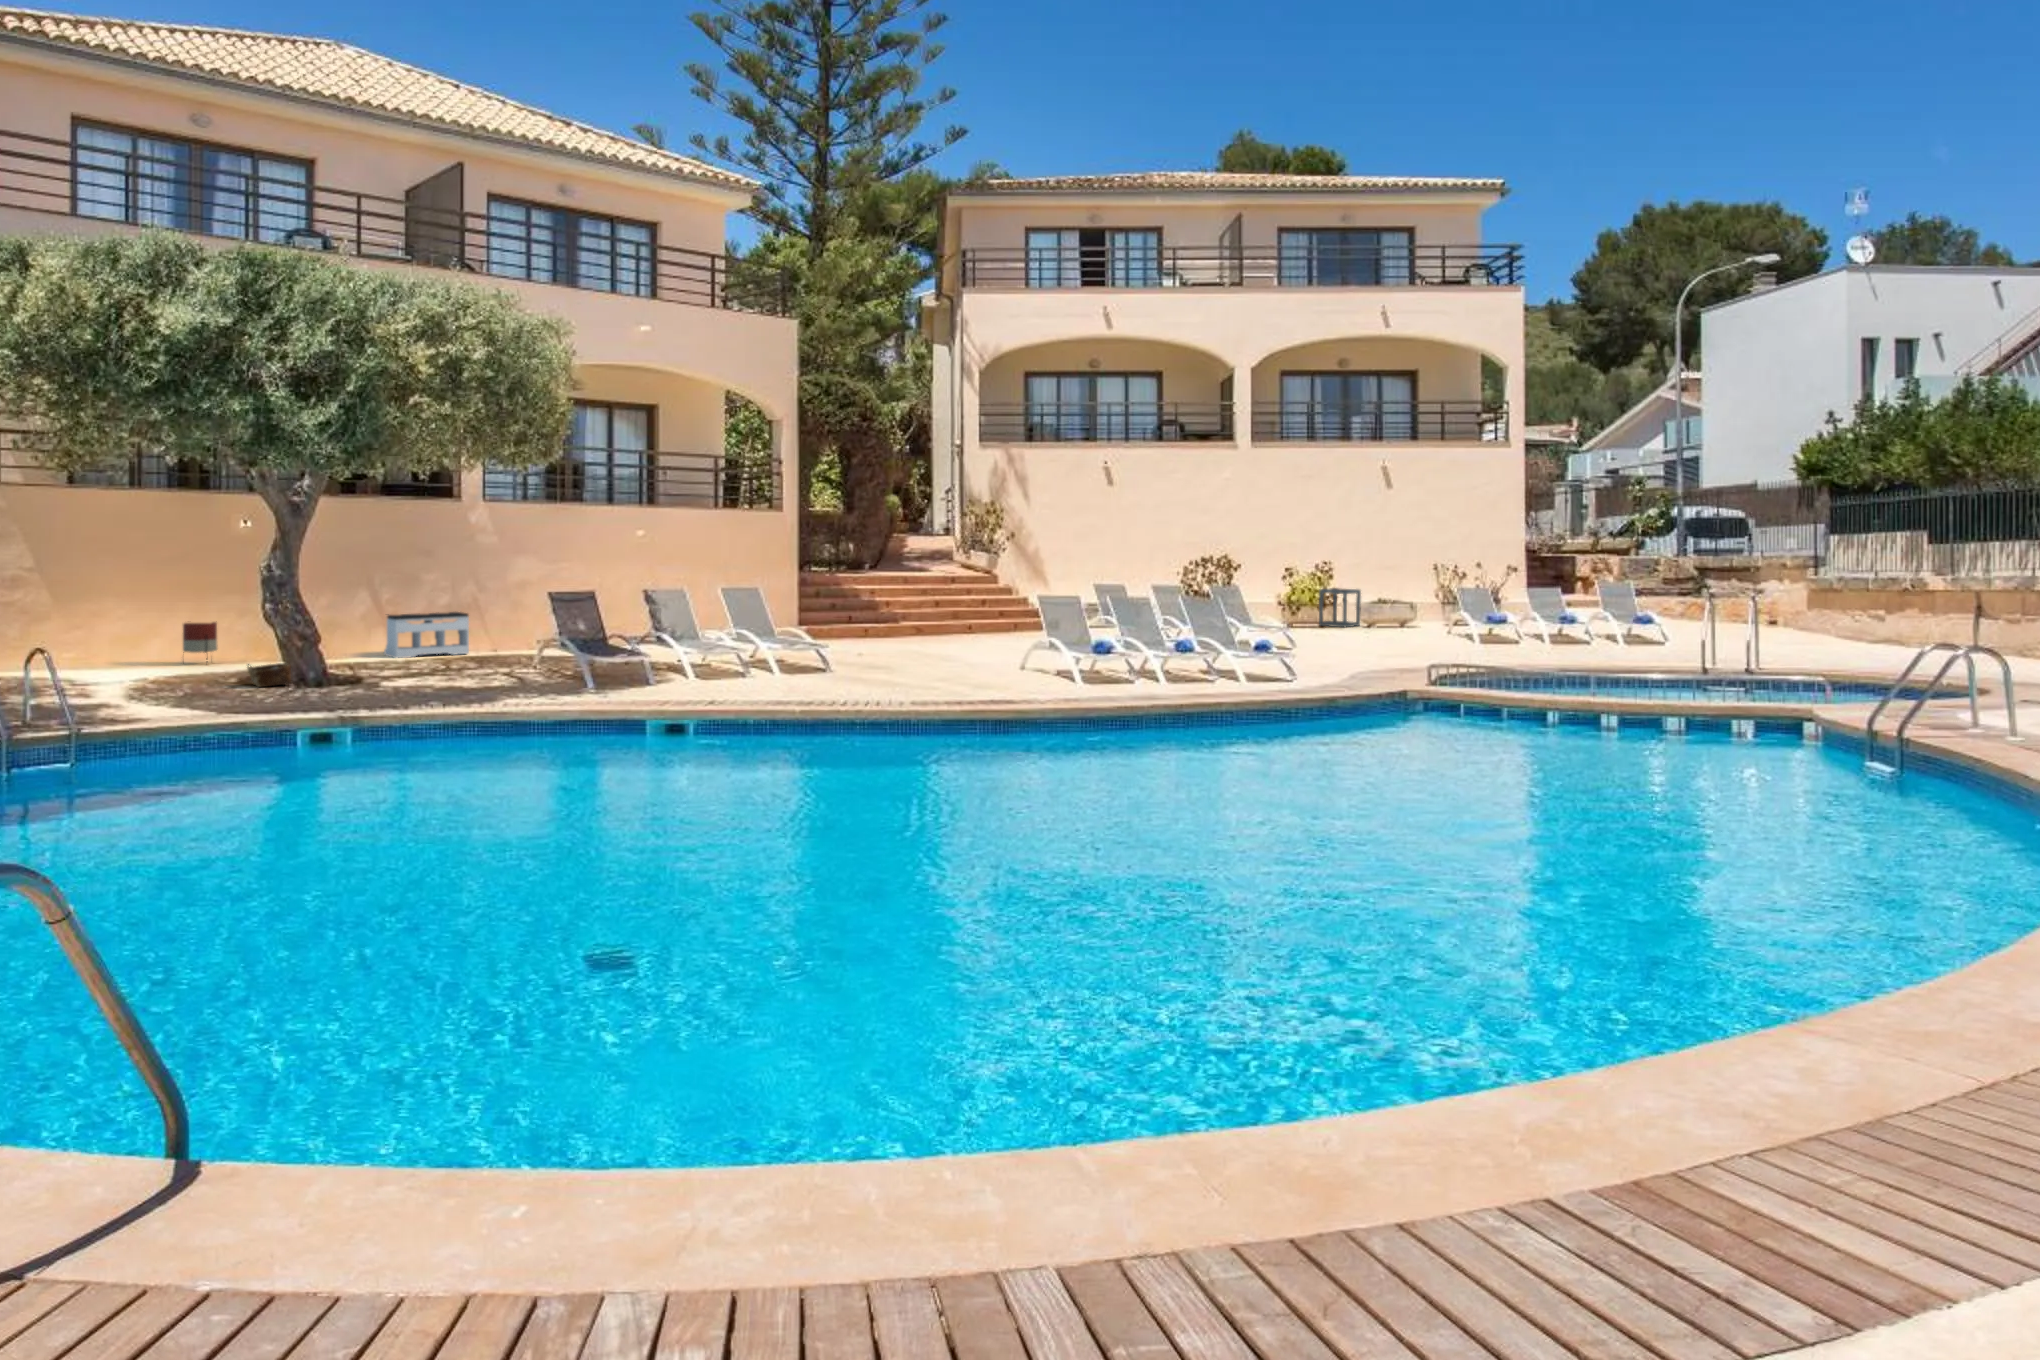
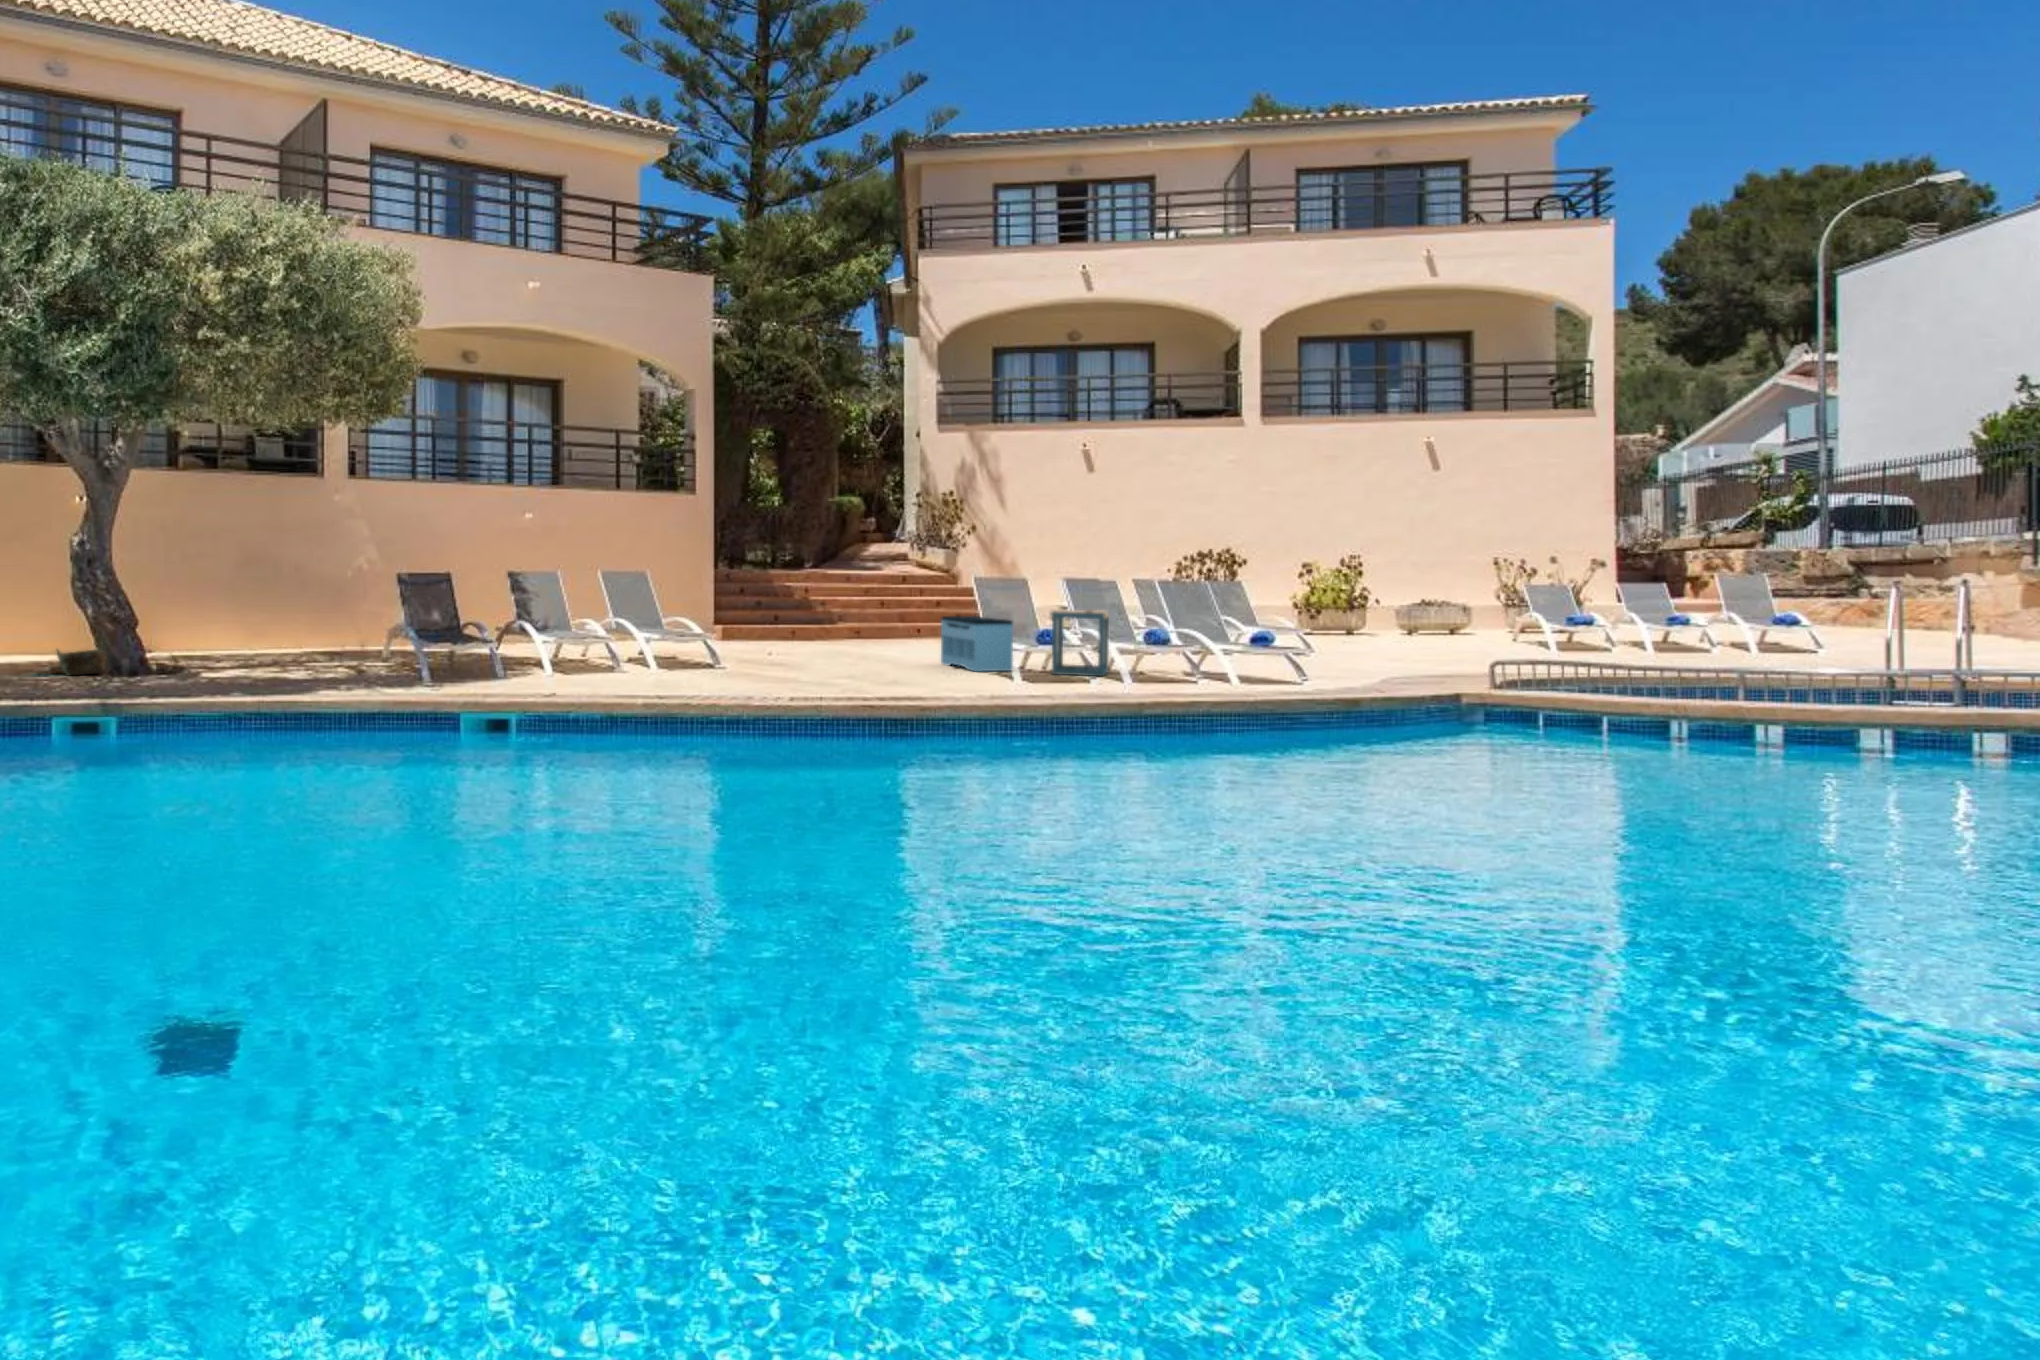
side table: present [1319,588,1361,627] -> present [1052,610,1109,676]
bench: present [384,612,469,658] -> present [941,616,1013,672]
planter: present [183,622,218,662] -> none [16,607,54,655]

